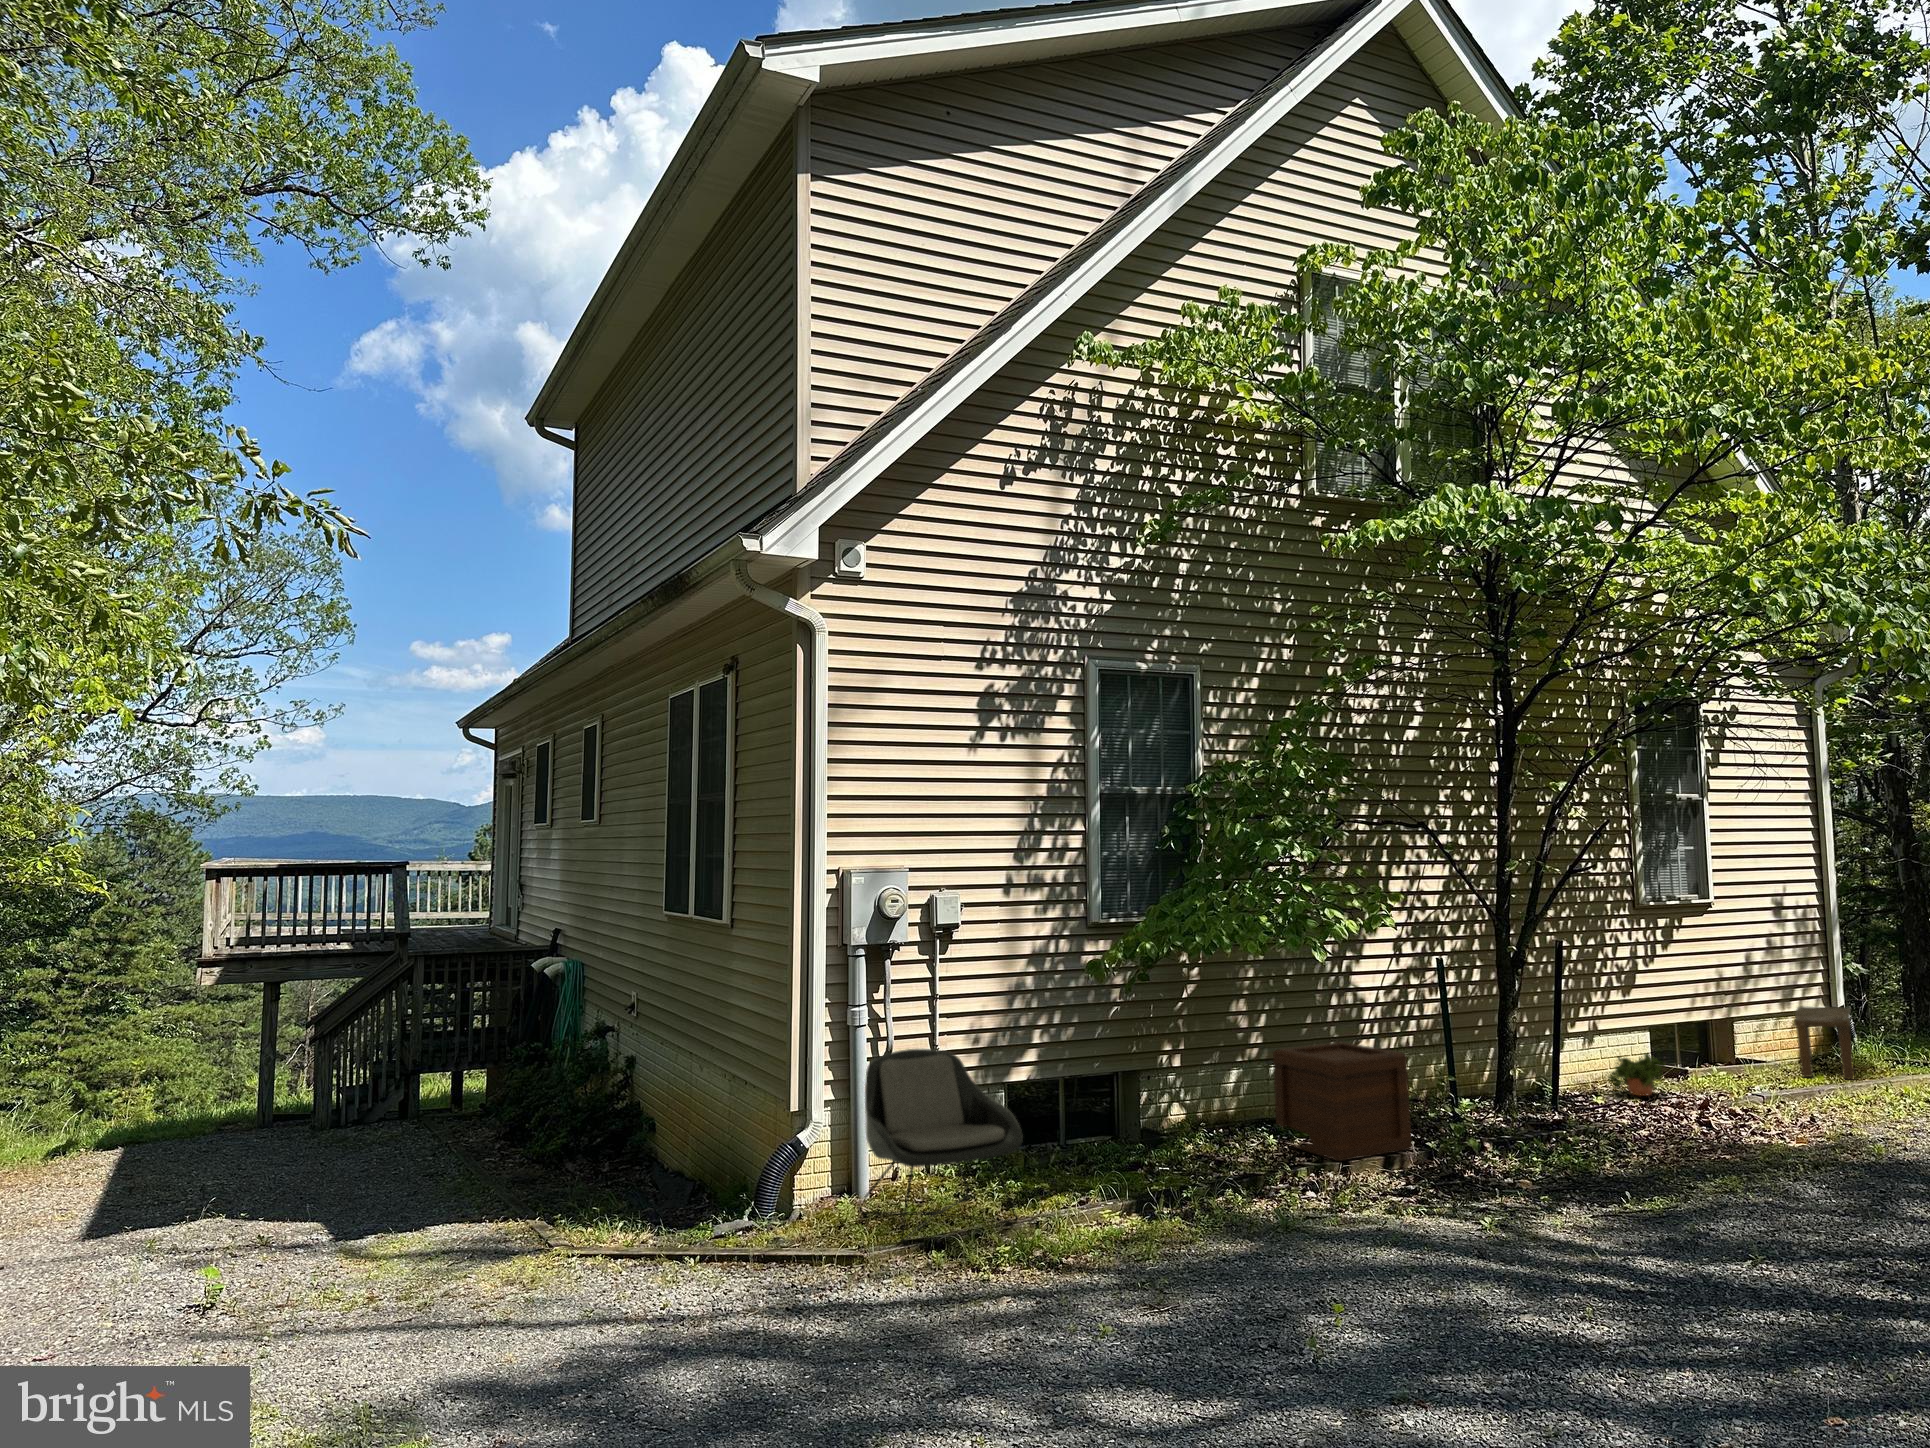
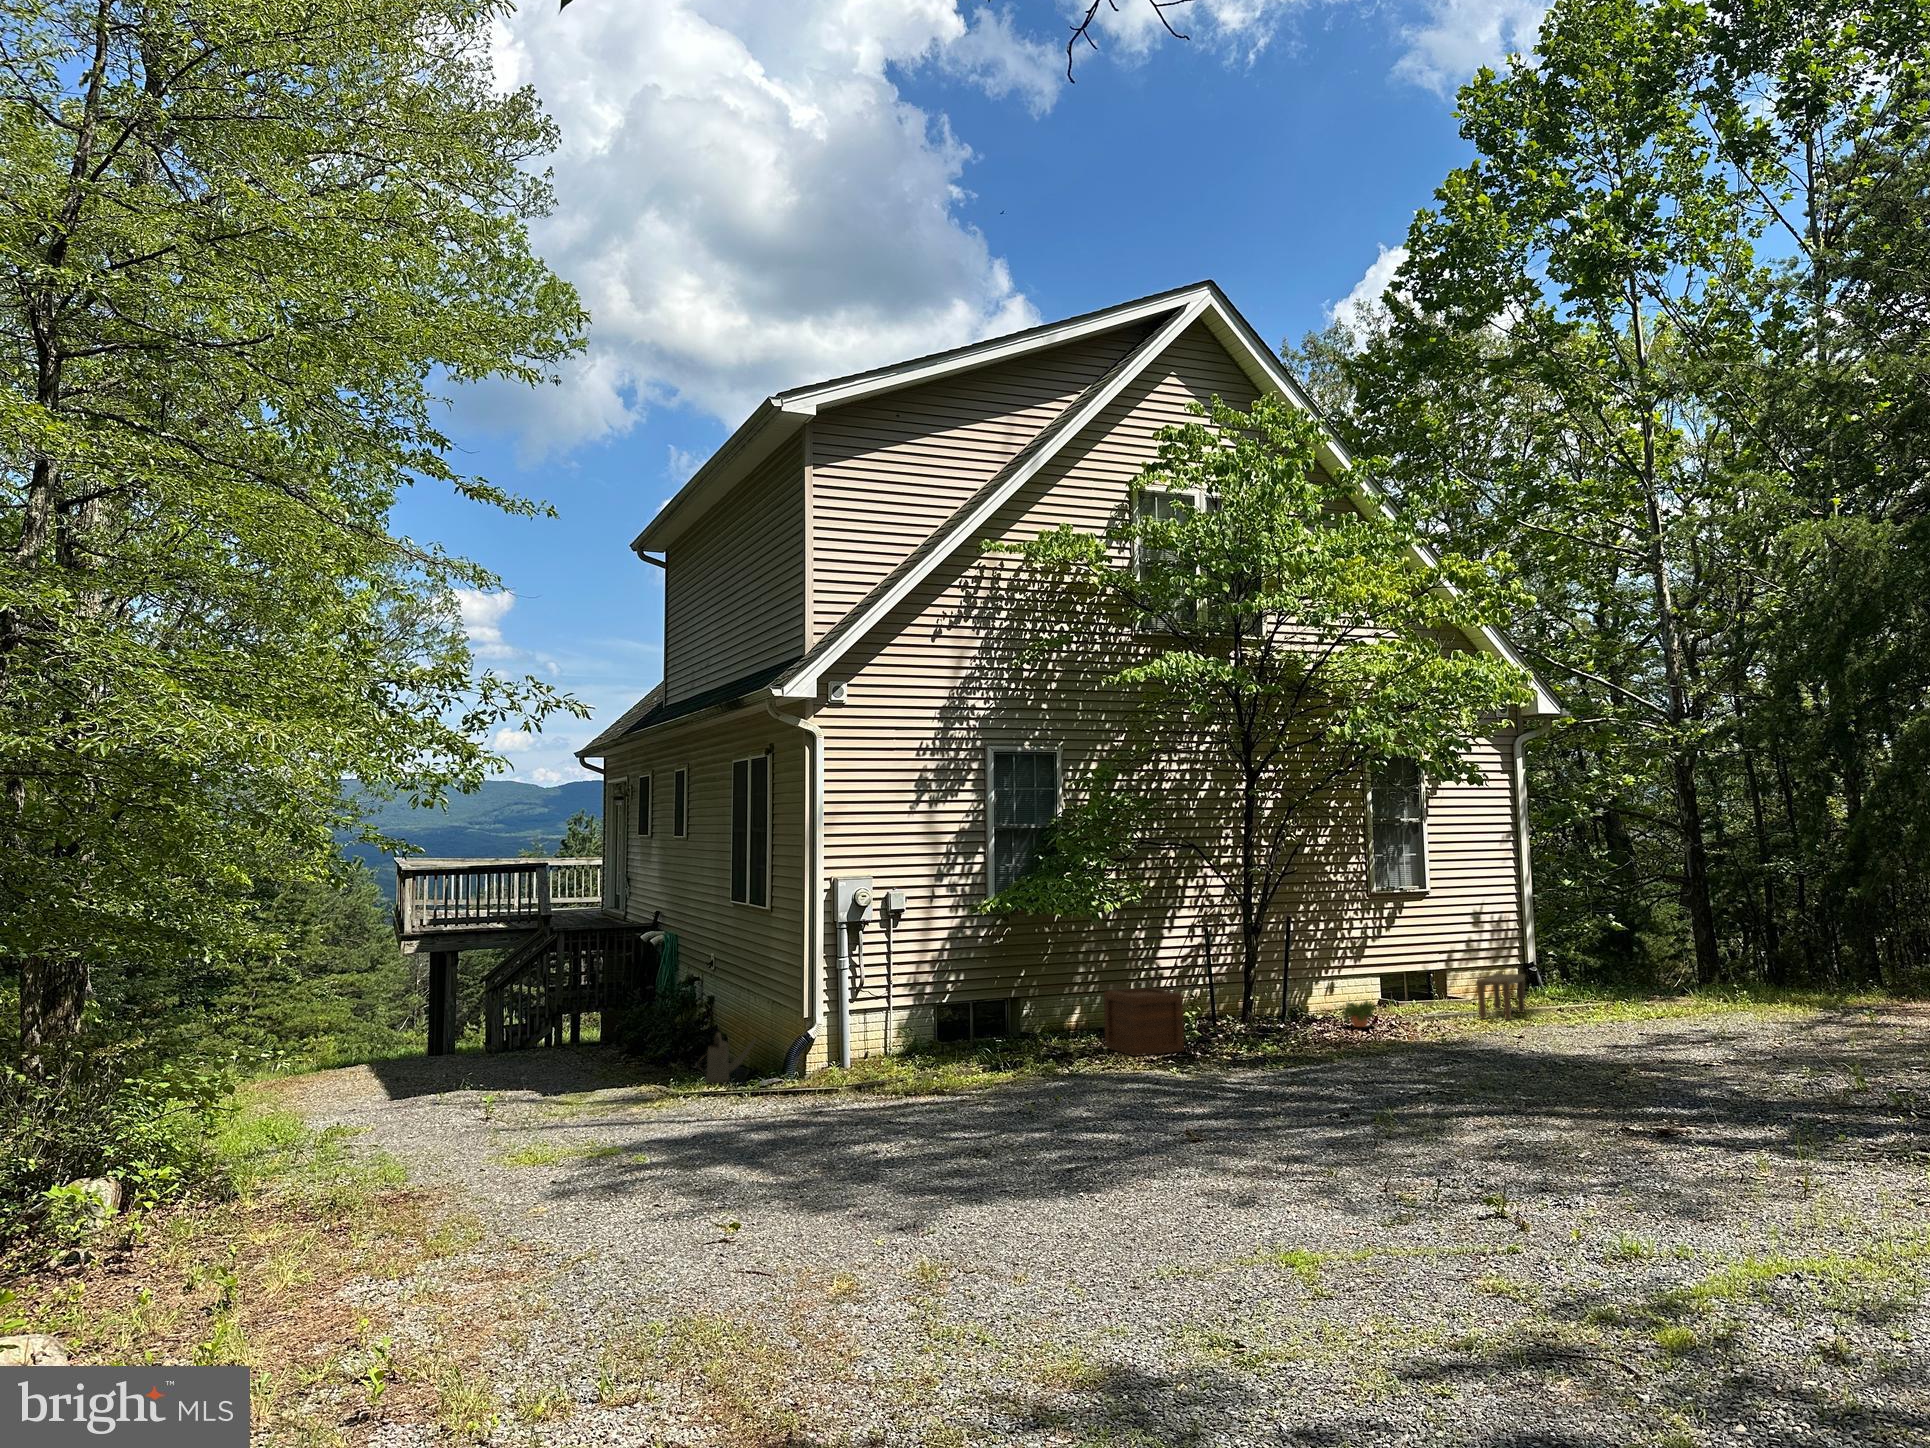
lounge chair: present [858,1049,1023,1244] -> none [842,983,934,1087]
watering can: none [611,1129,710,1217] -> present [703,1032,757,1083]

